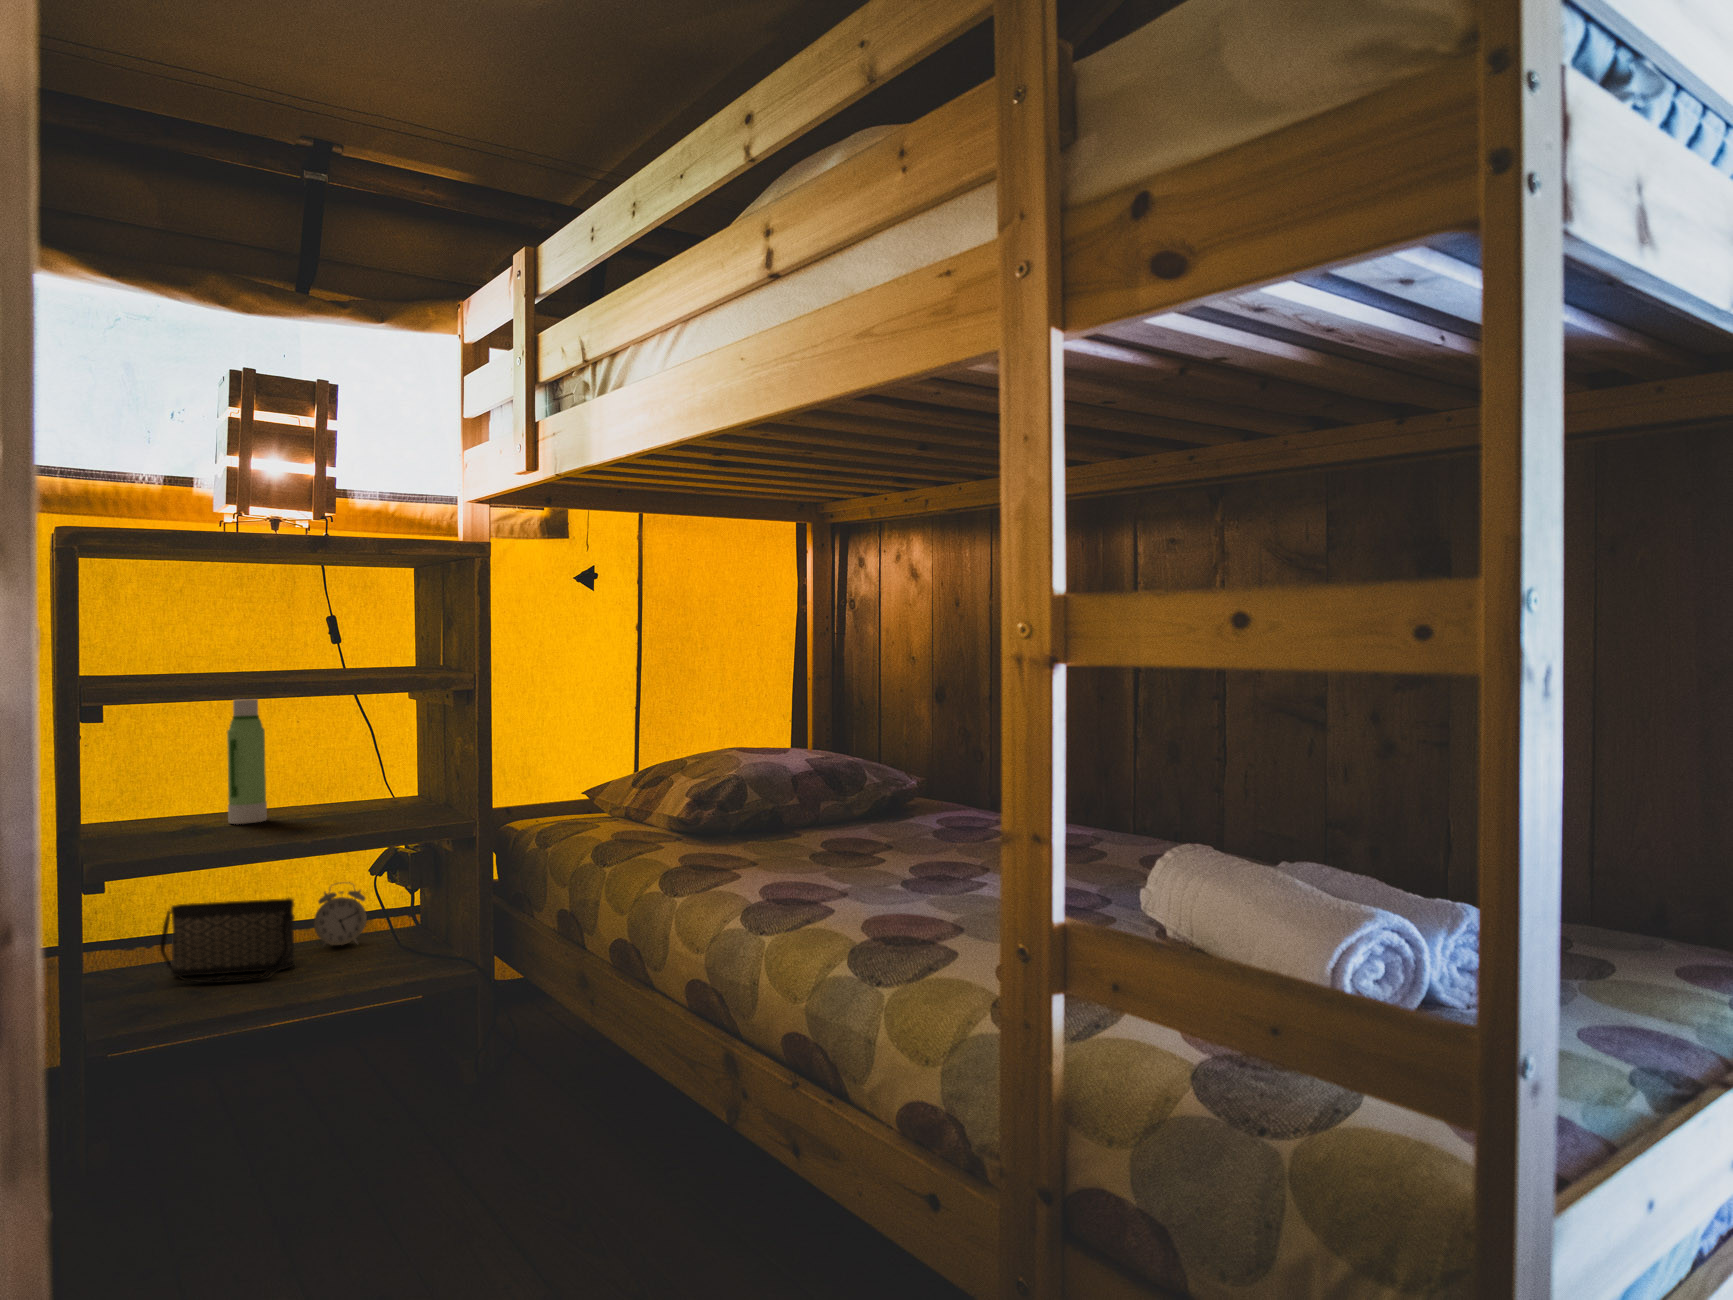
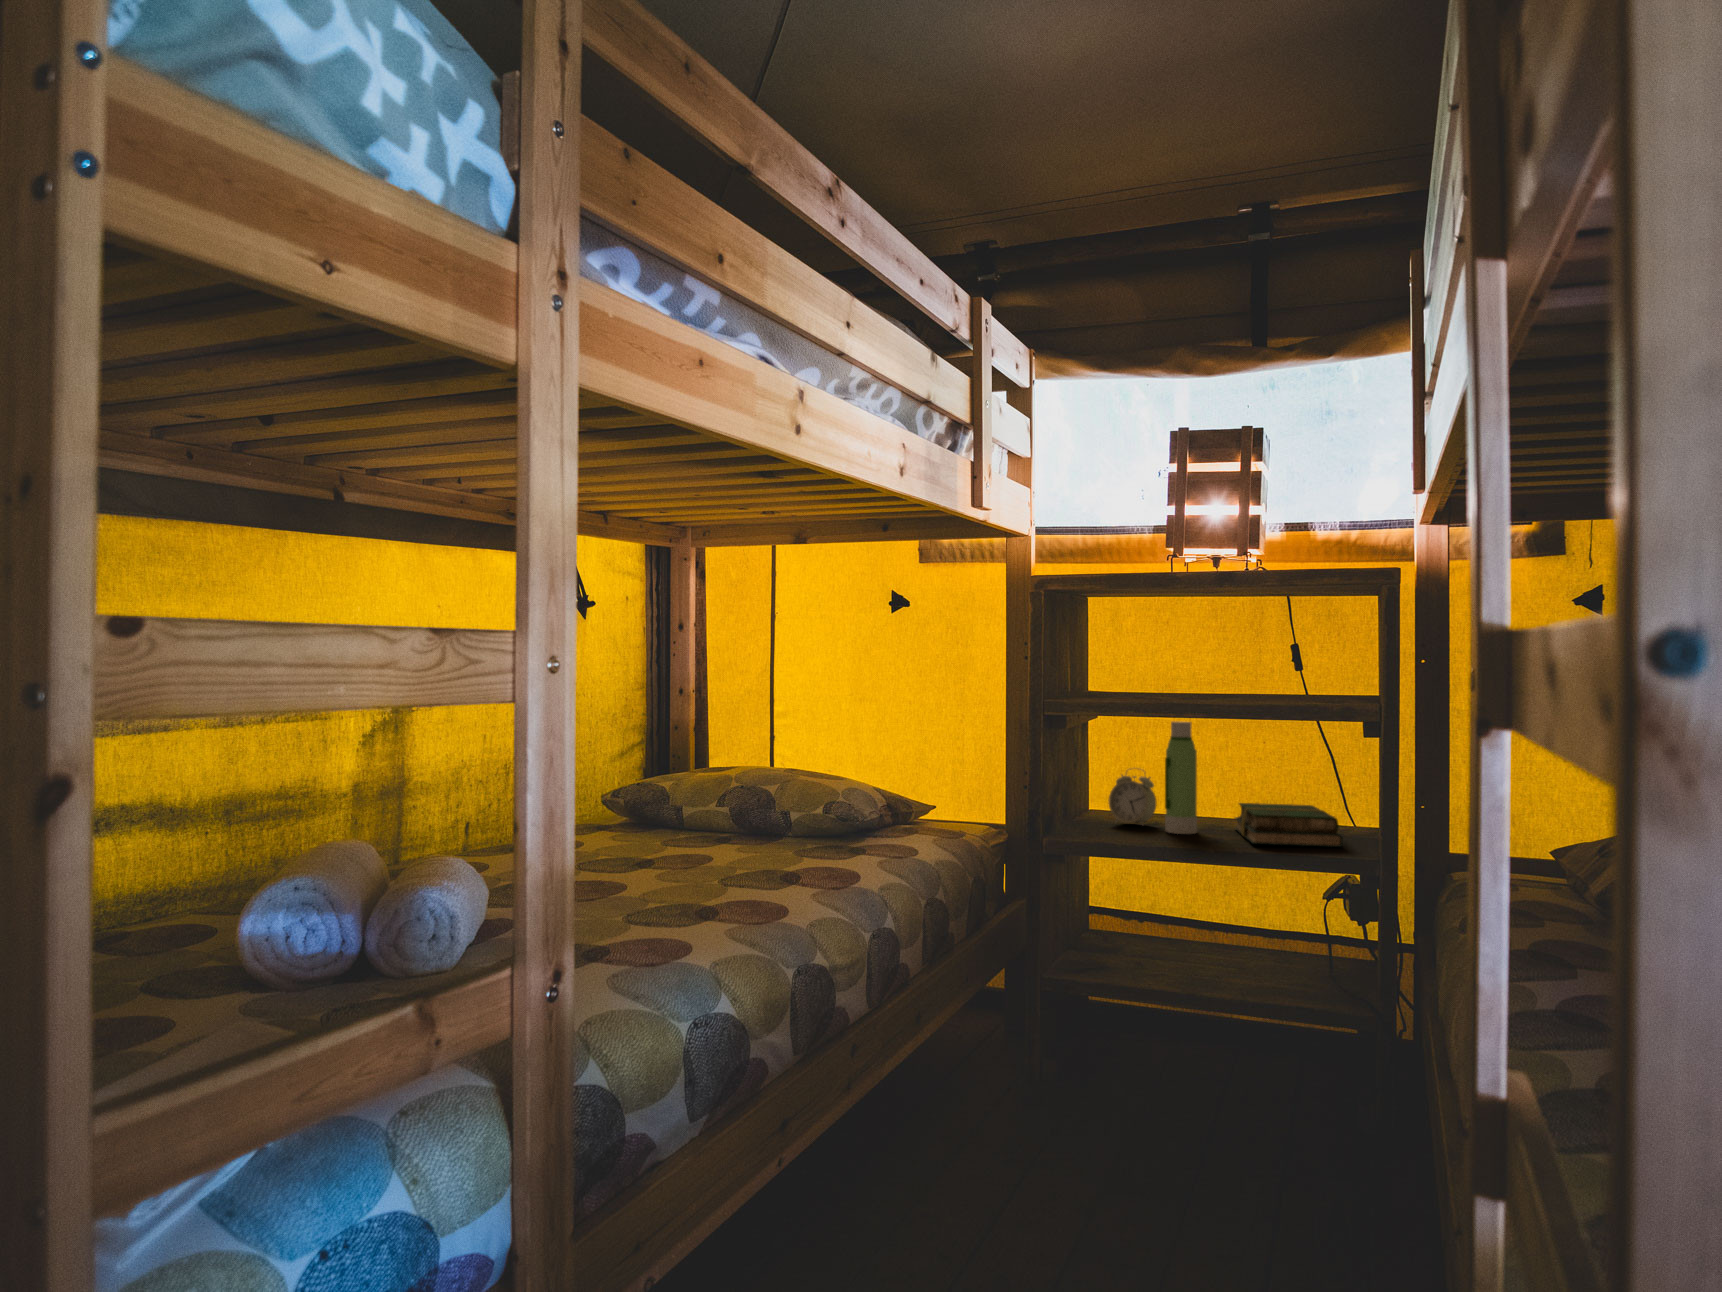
book: none [301,776,429,818] -> present [1235,803,1343,847]
alarm clock: present [314,882,367,947] -> present [1109,775,1156,824]
handbag: present [159,898,295,983] -> none [1110,894,1215,978]

